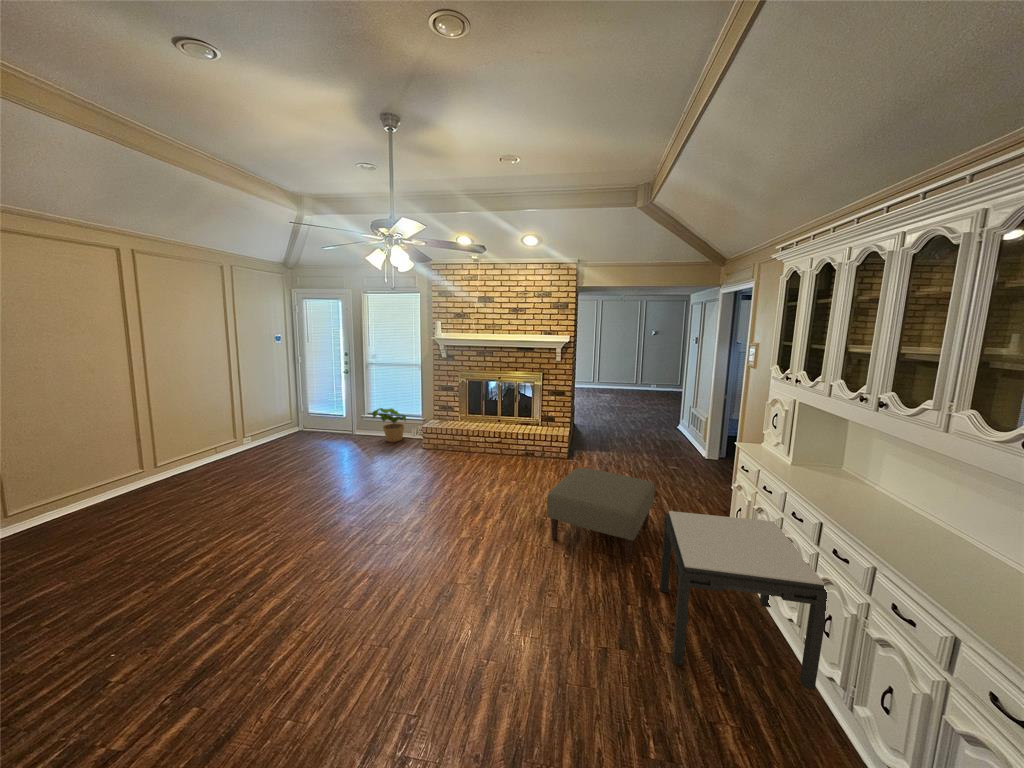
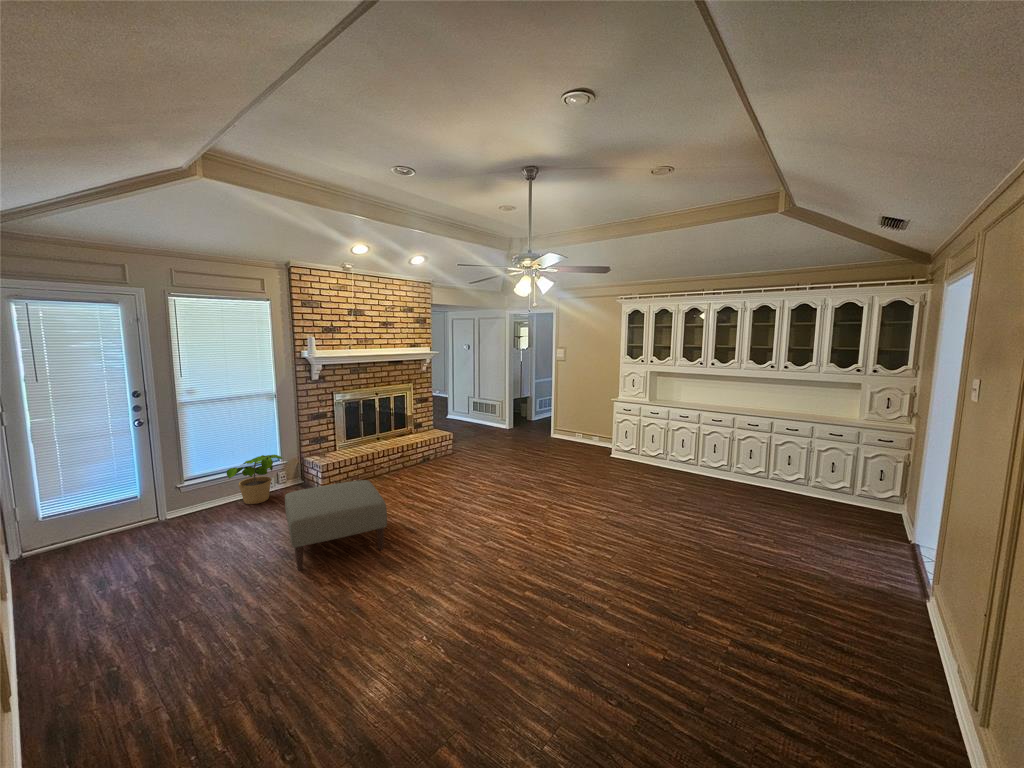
ottoman: present [547,468,654,563] -> present [285,480,387,571]
side table: present [660,511,827,689] -> none [629,423,701,488]

